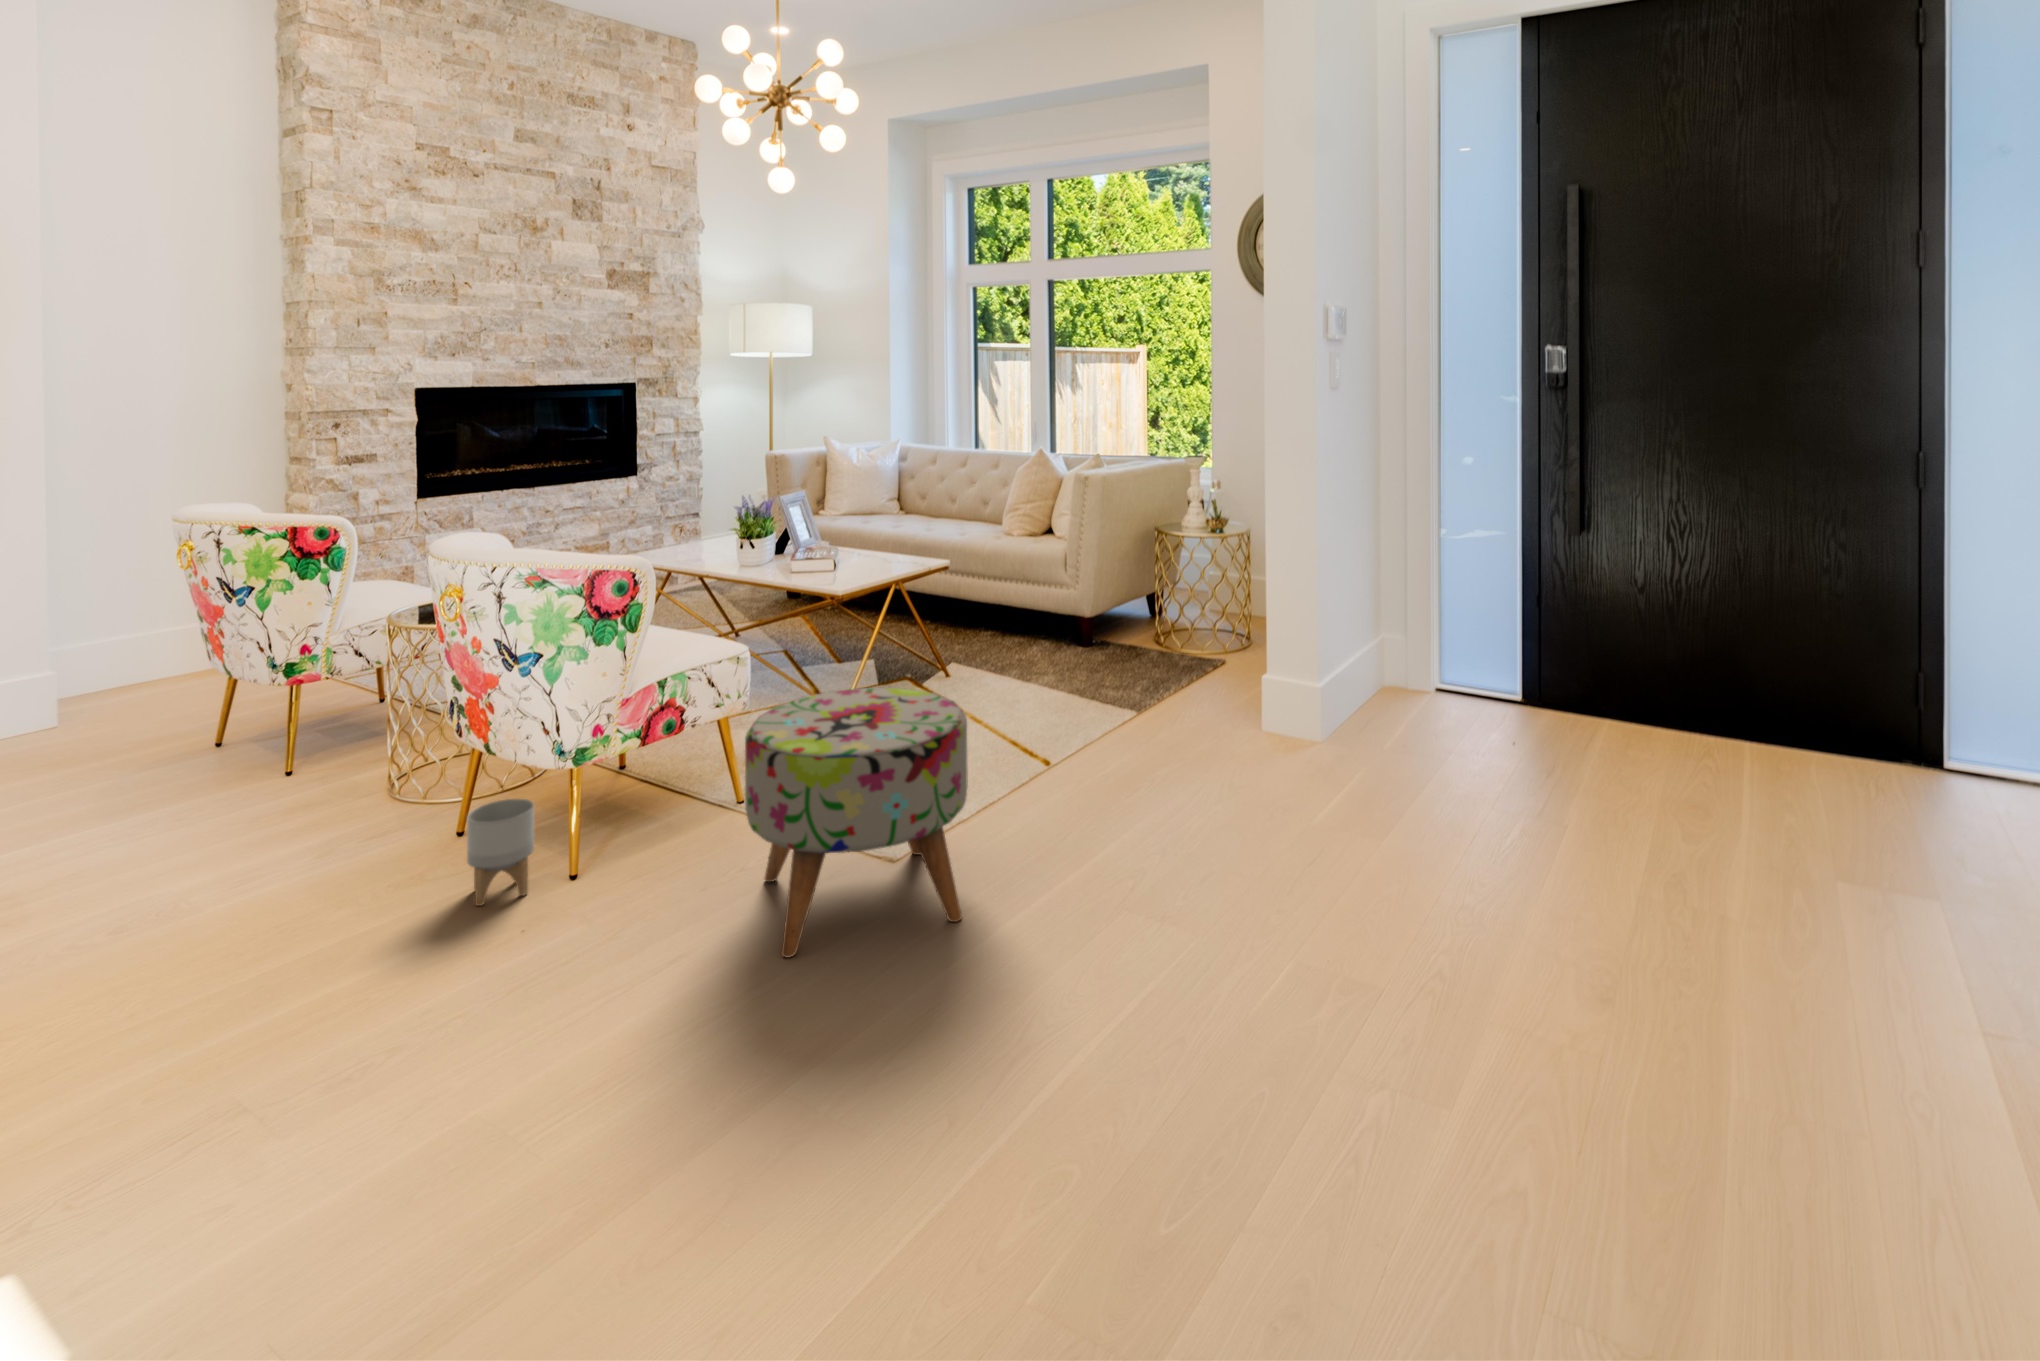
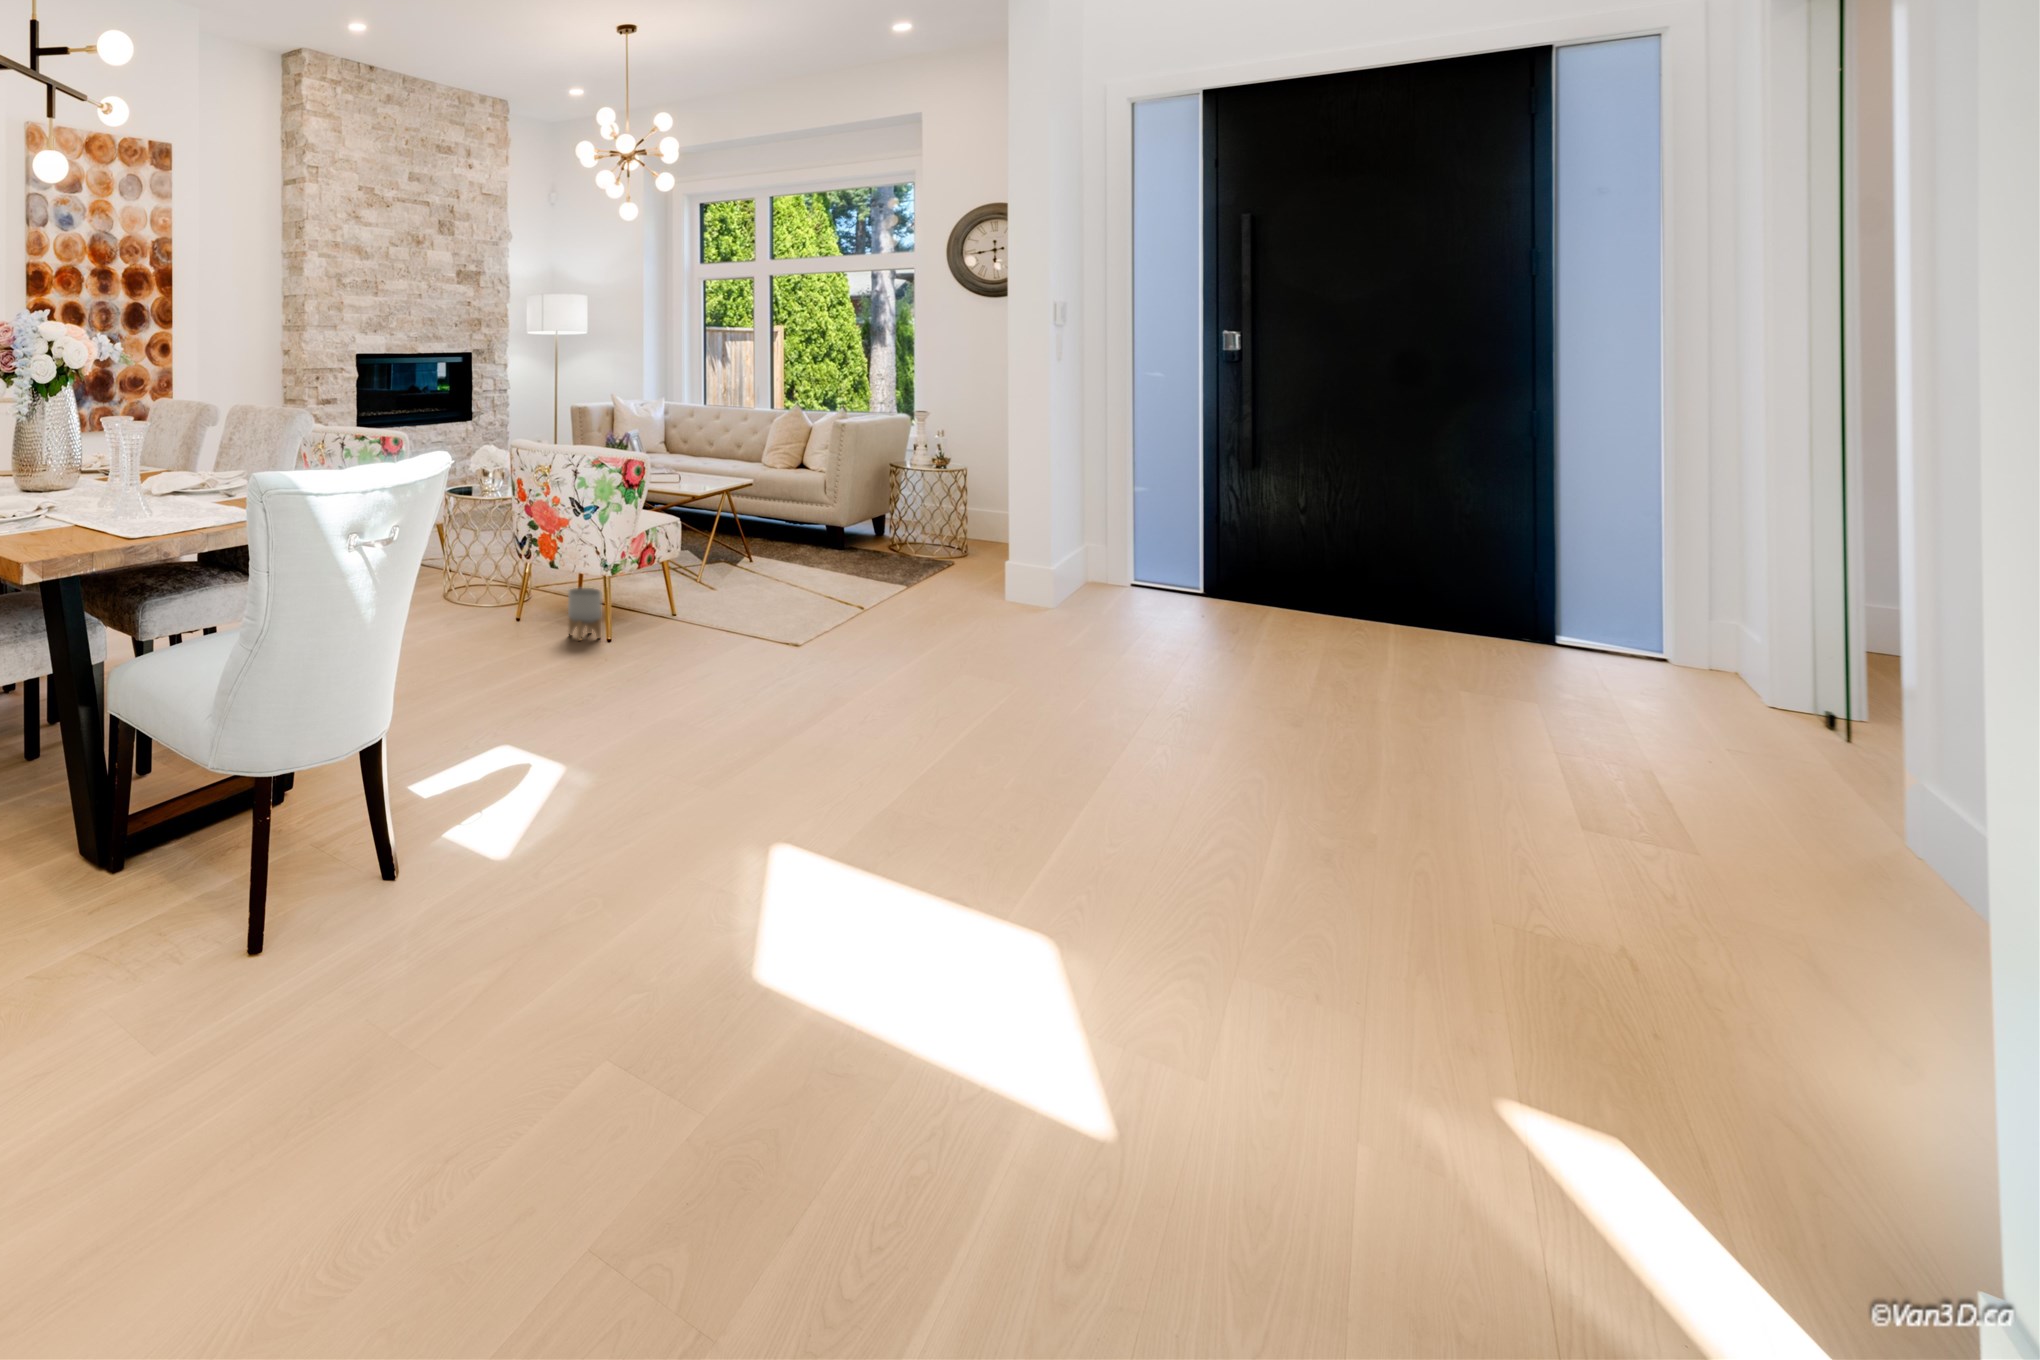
ottoman: present [745,688,968,957] -> none [733,536,866,667]

